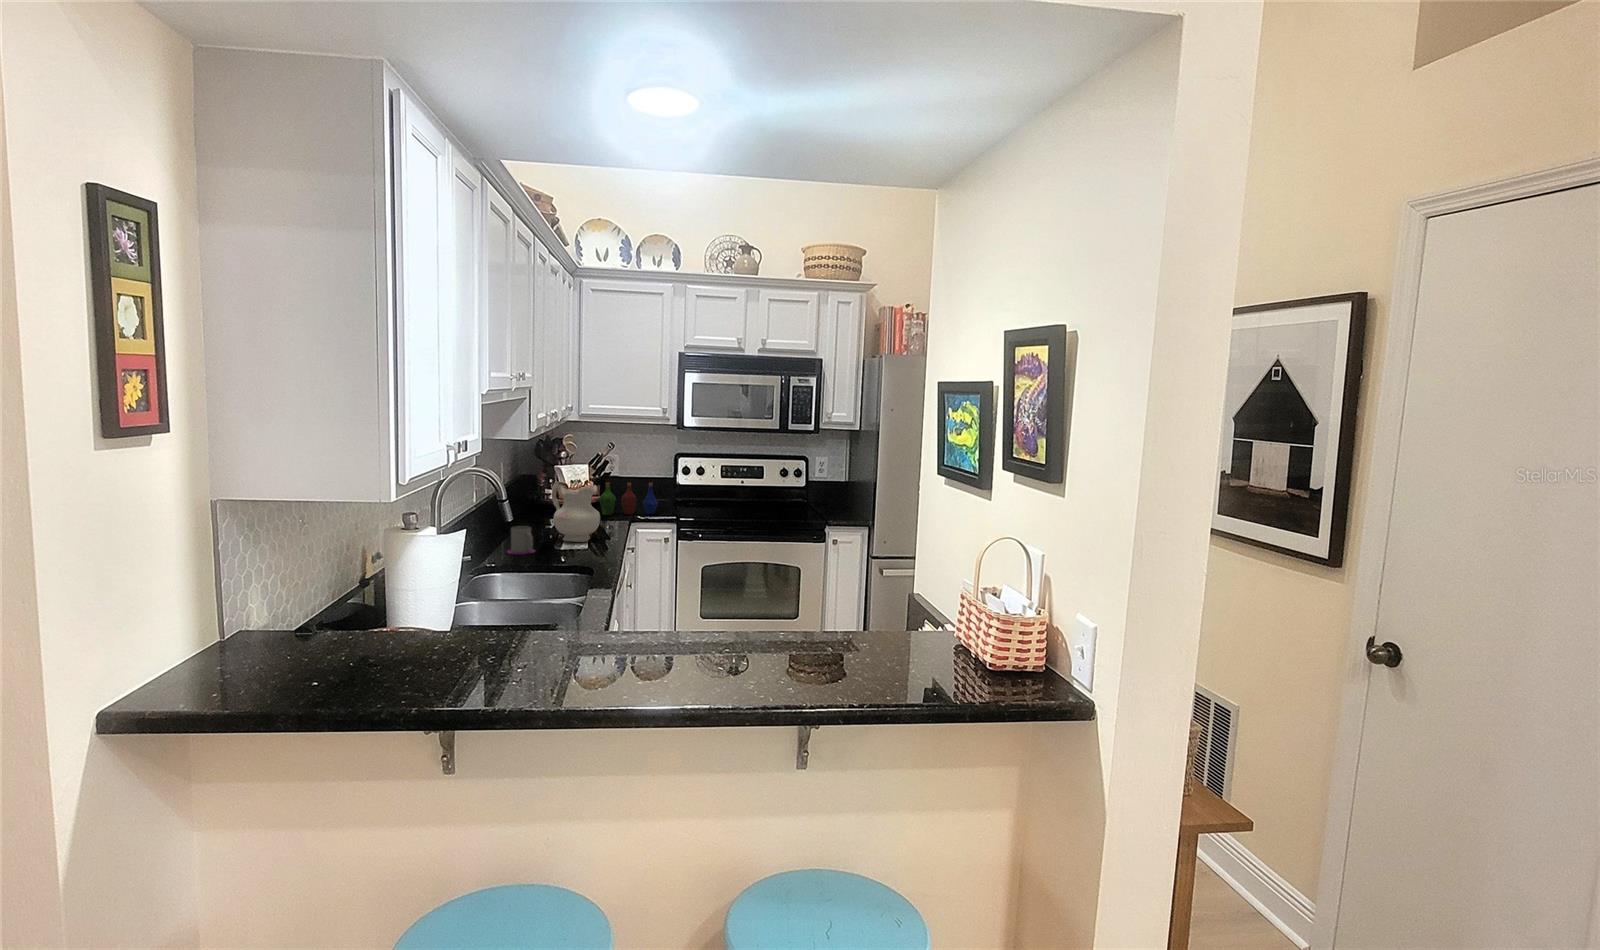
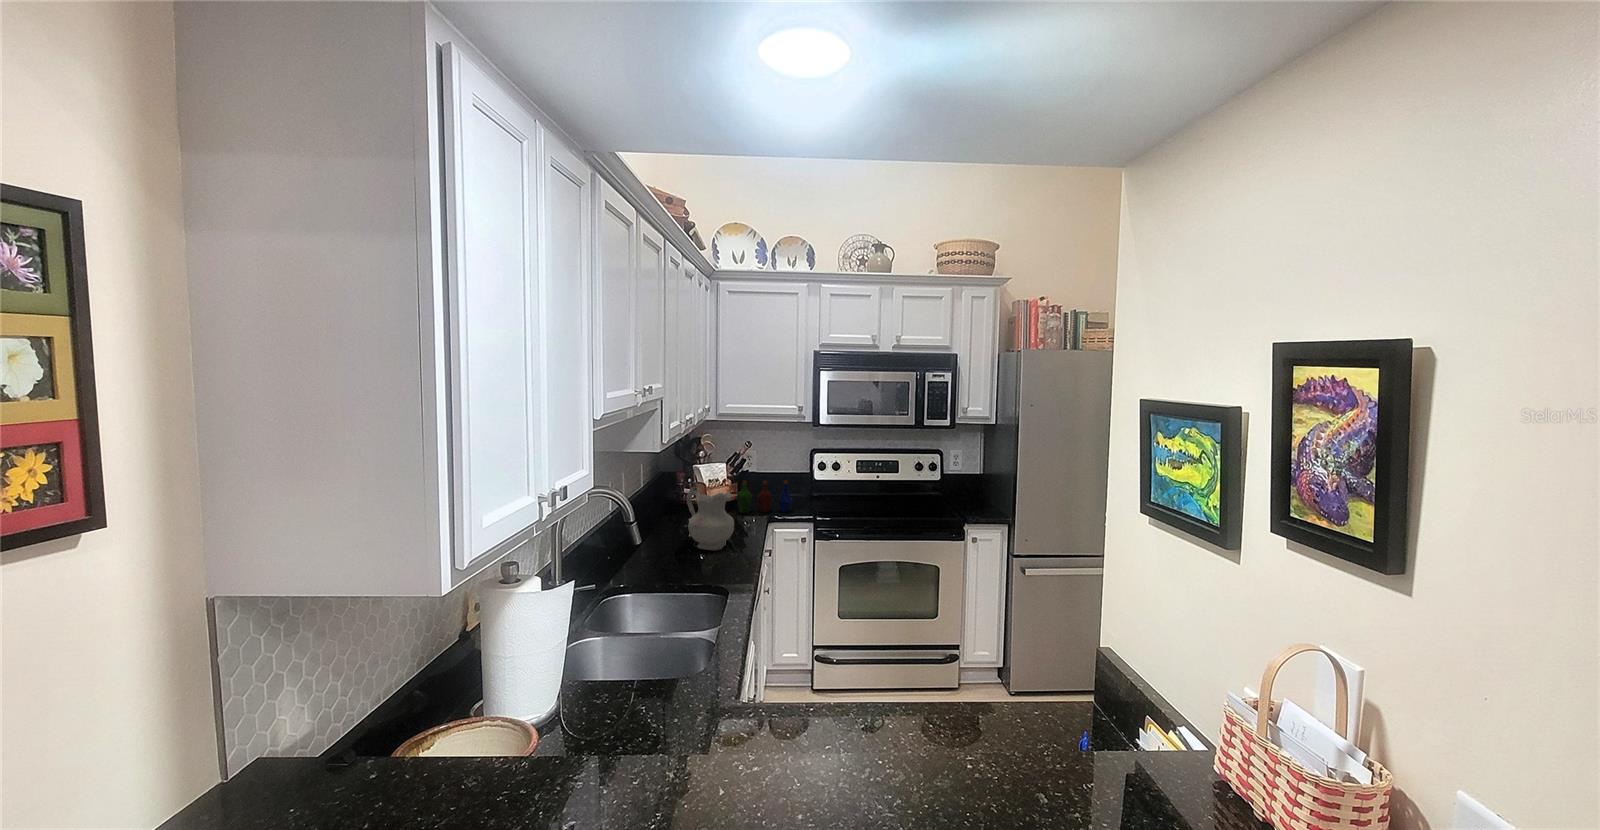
mug: present [507,526,535,554] -> none [640,536,669,568]

